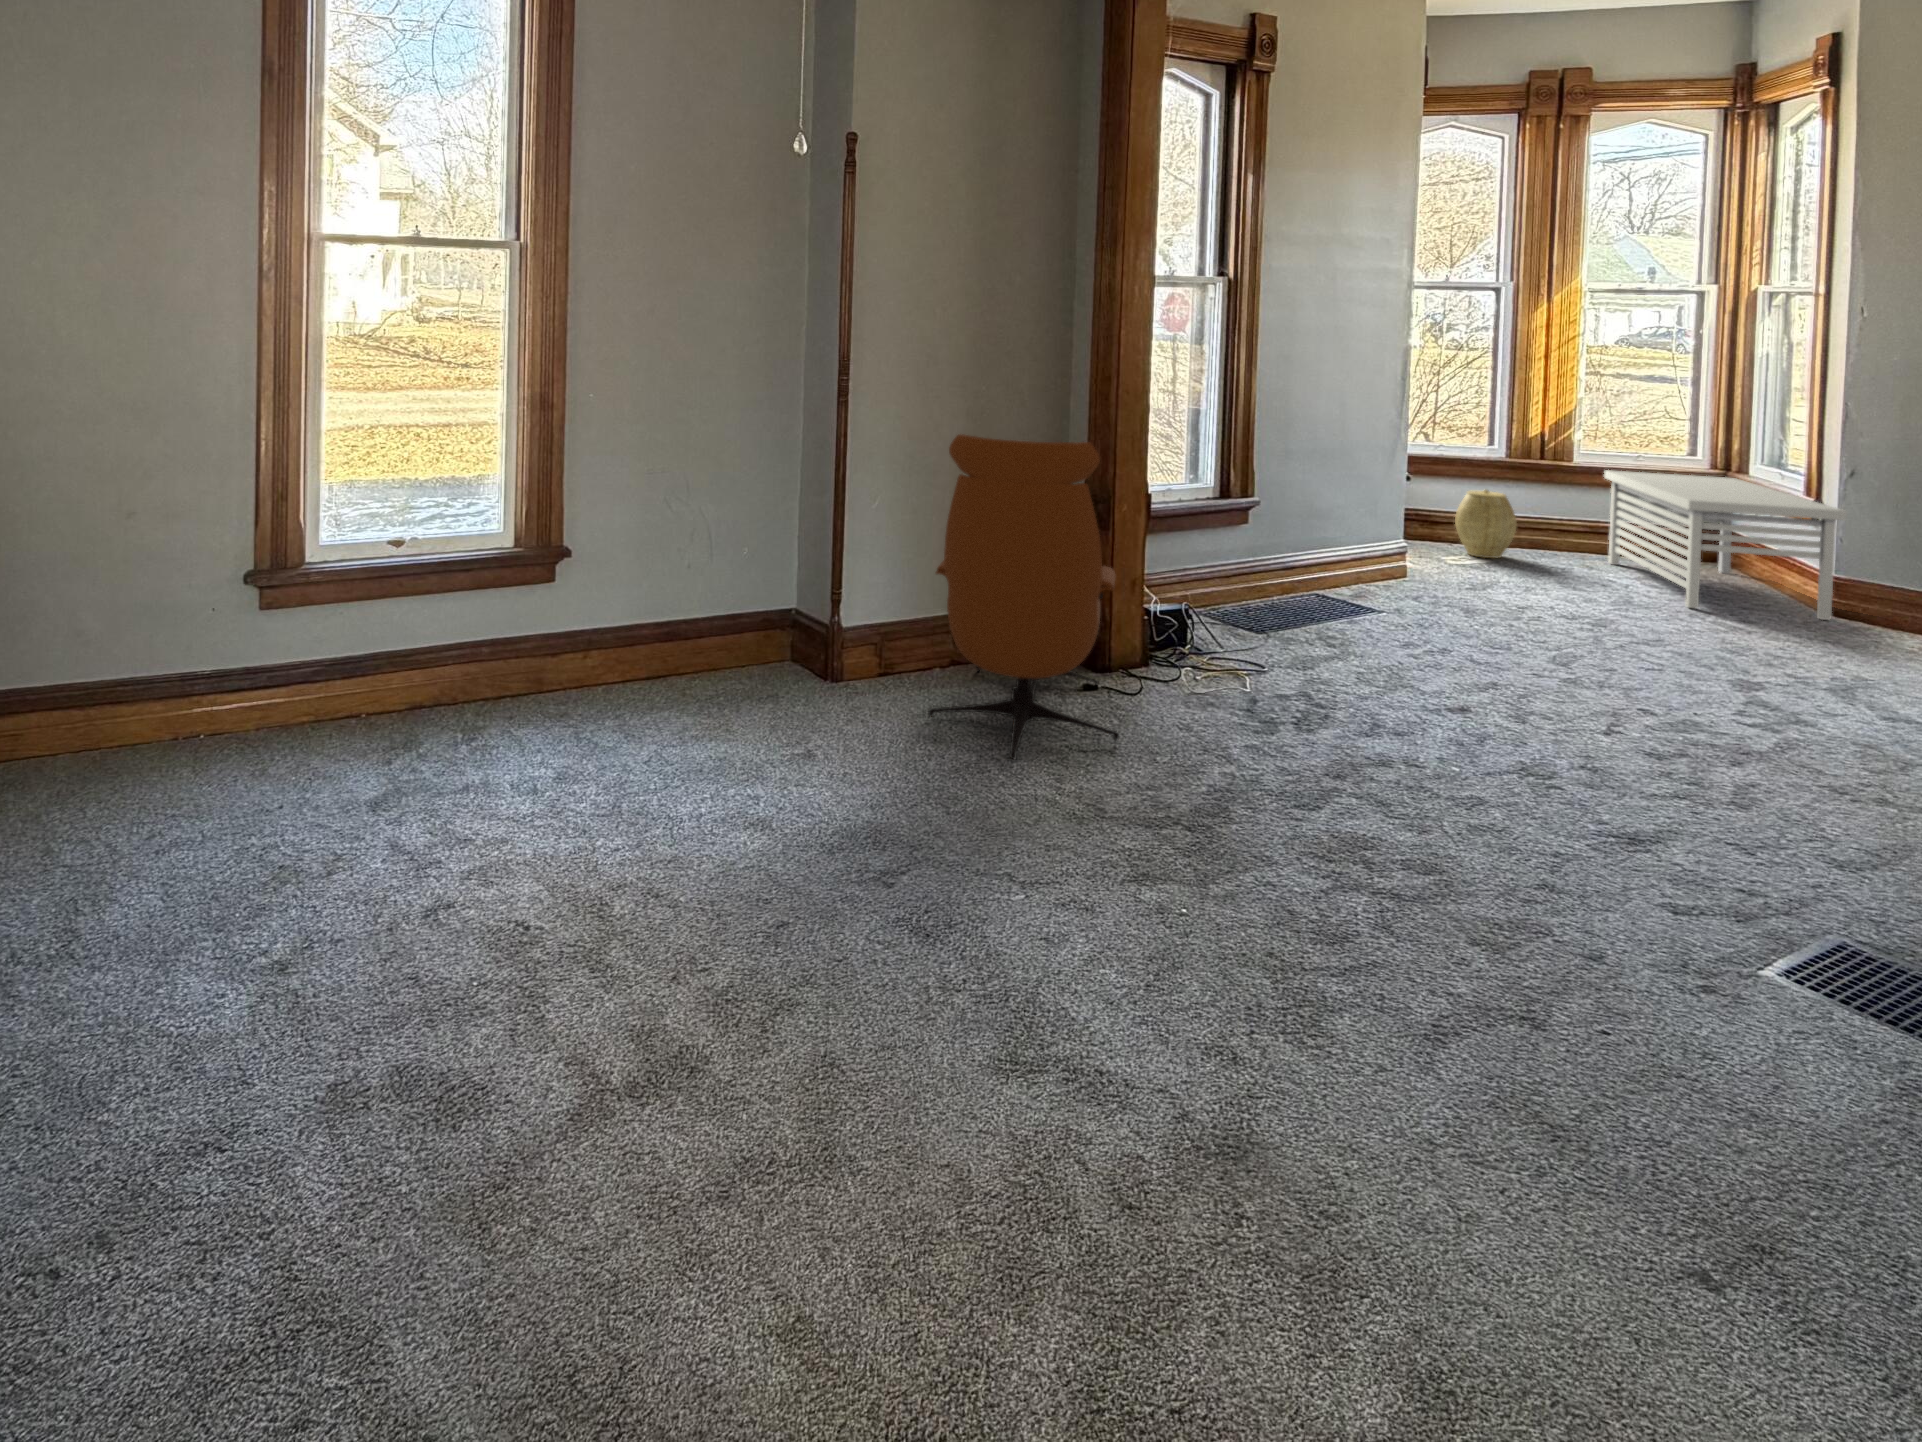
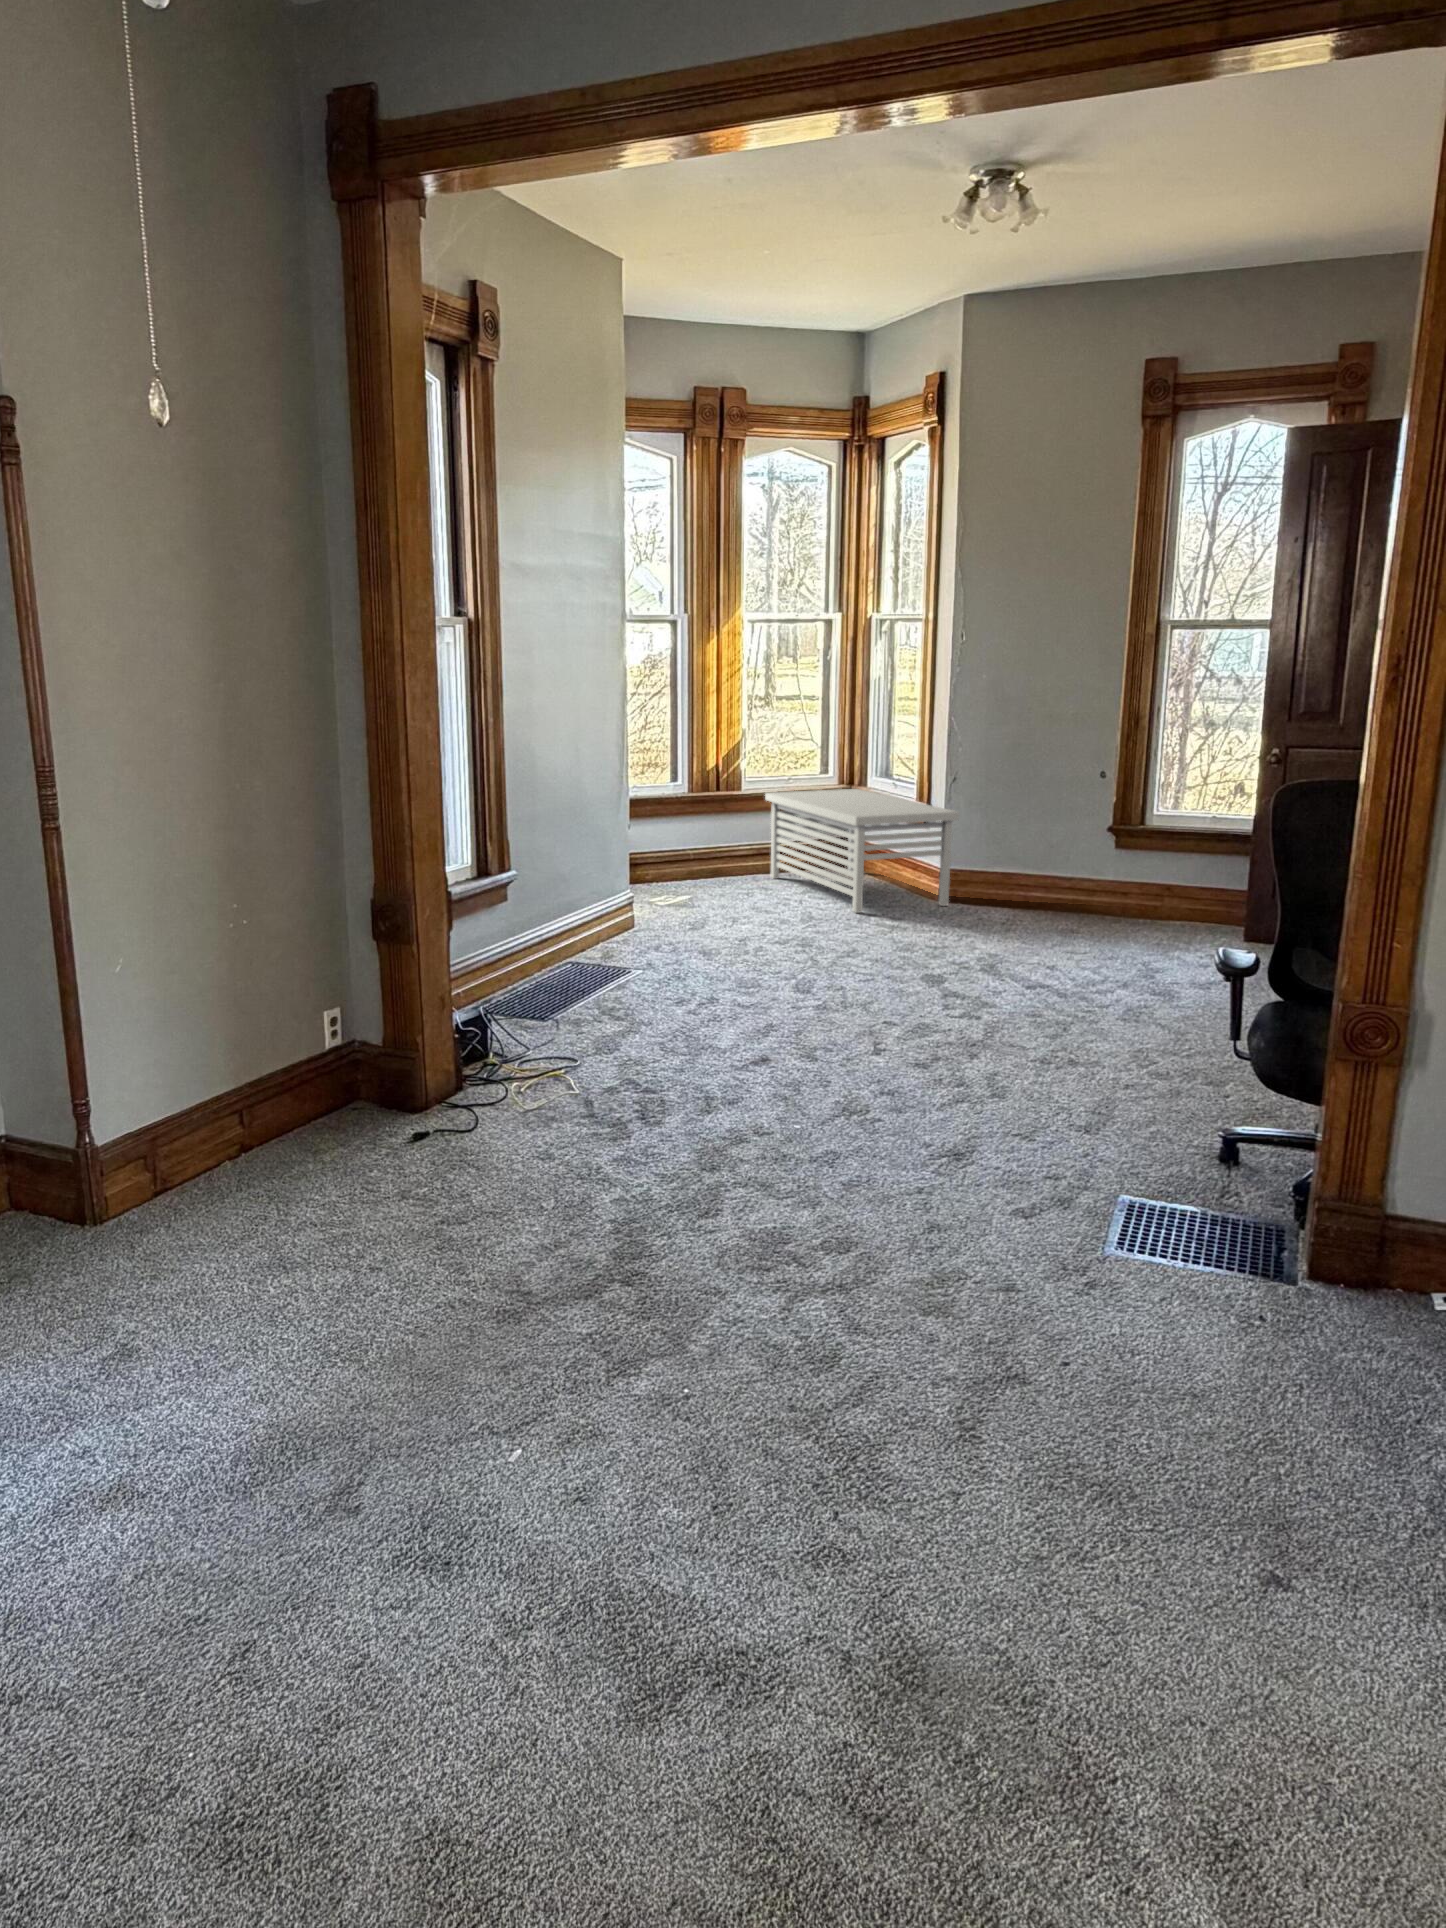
lounge chair: present [929,434,1119,759] -> none [255,859,504,1279]
woven basket: present [1455,490,1517,558] -> none [650,823,702,889]

